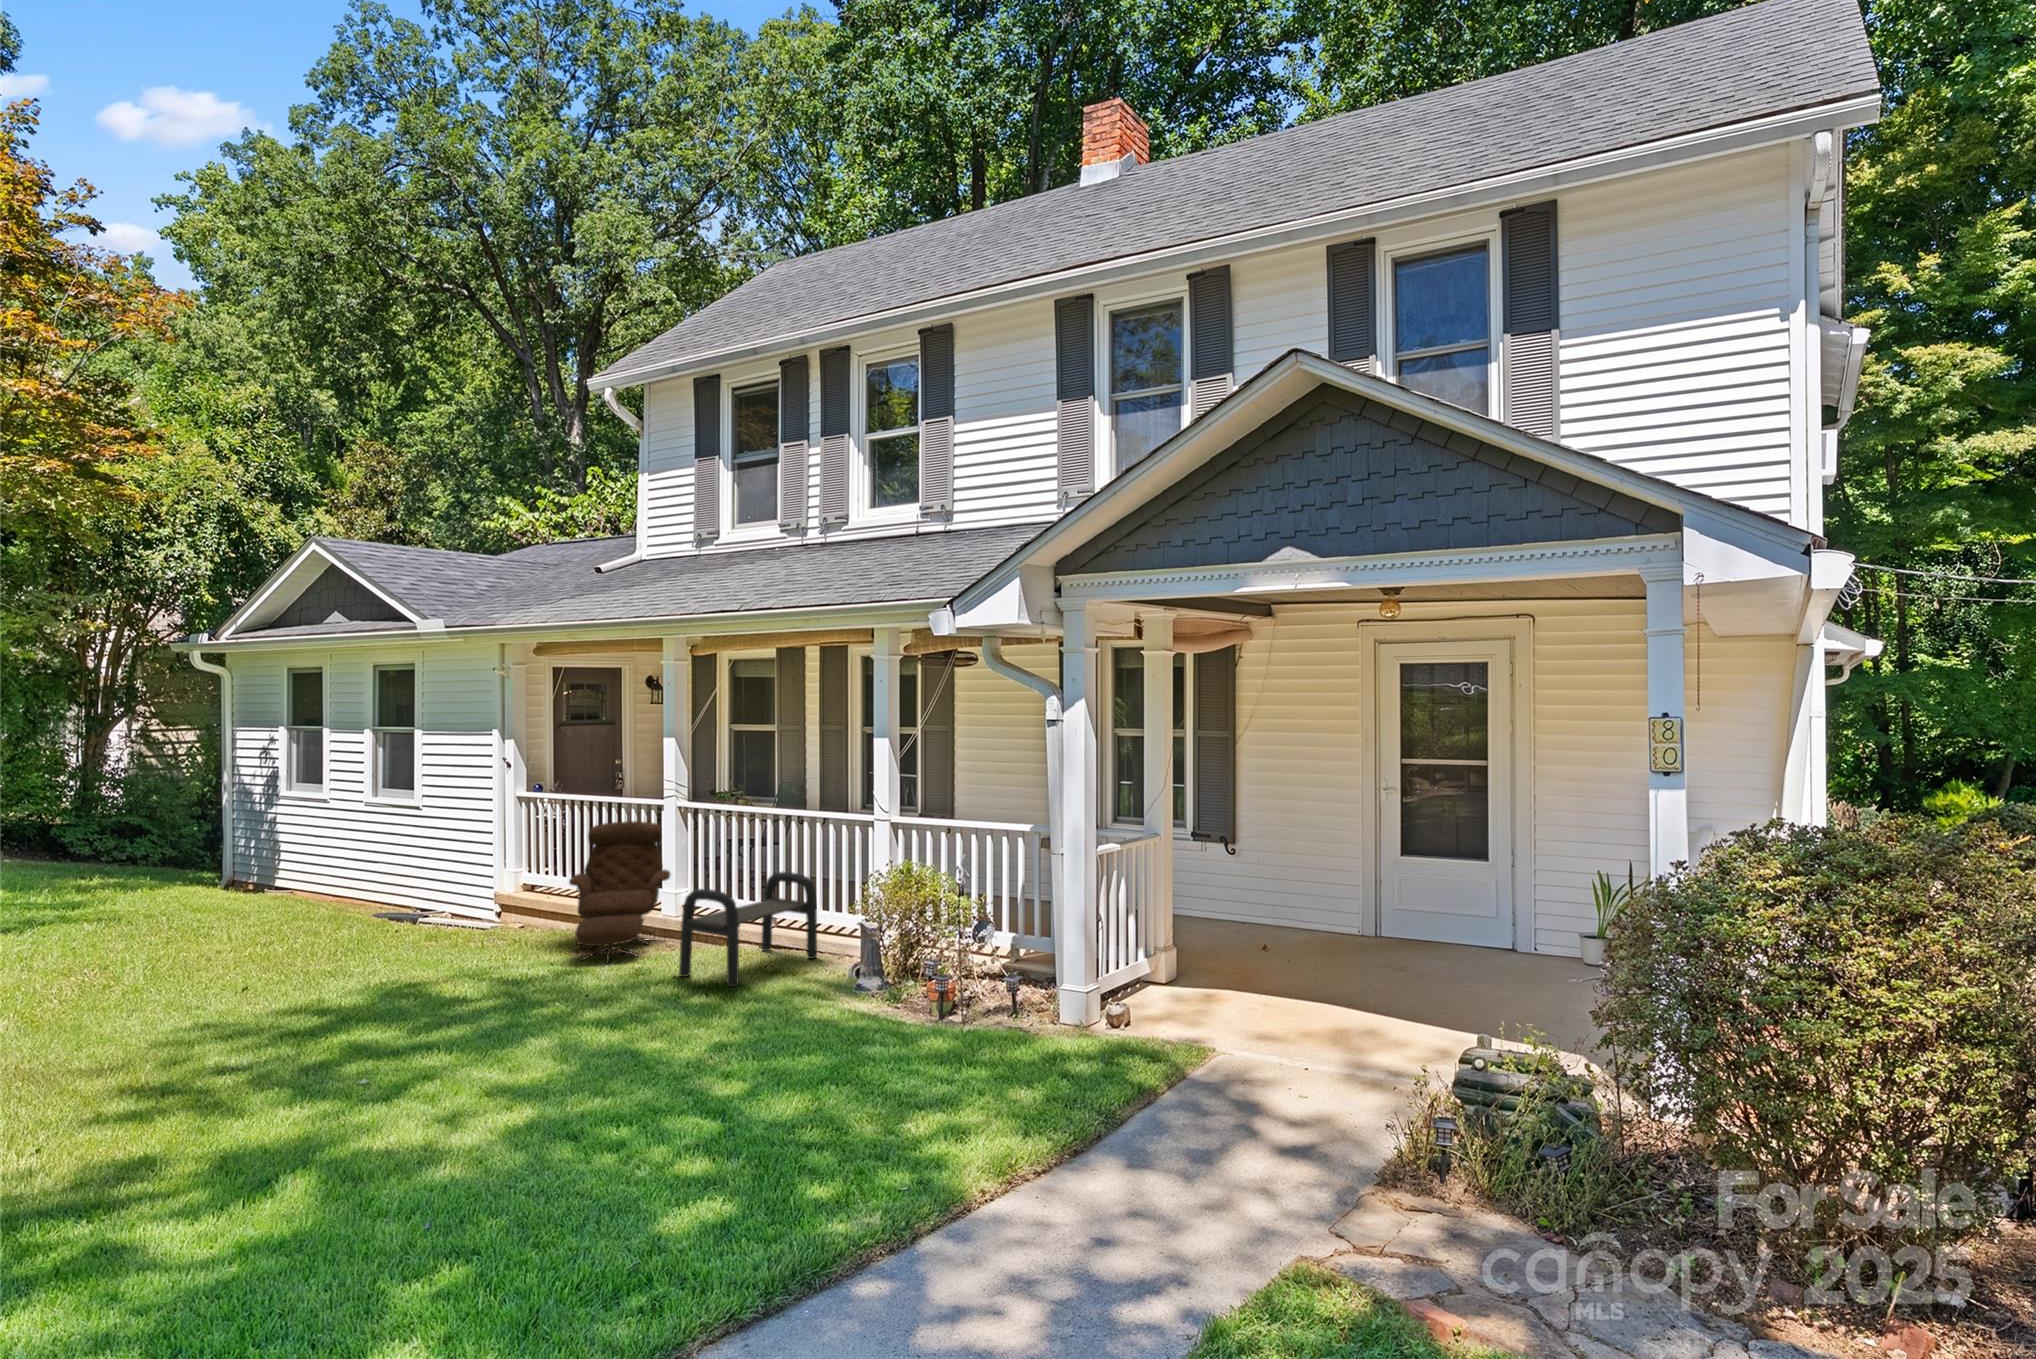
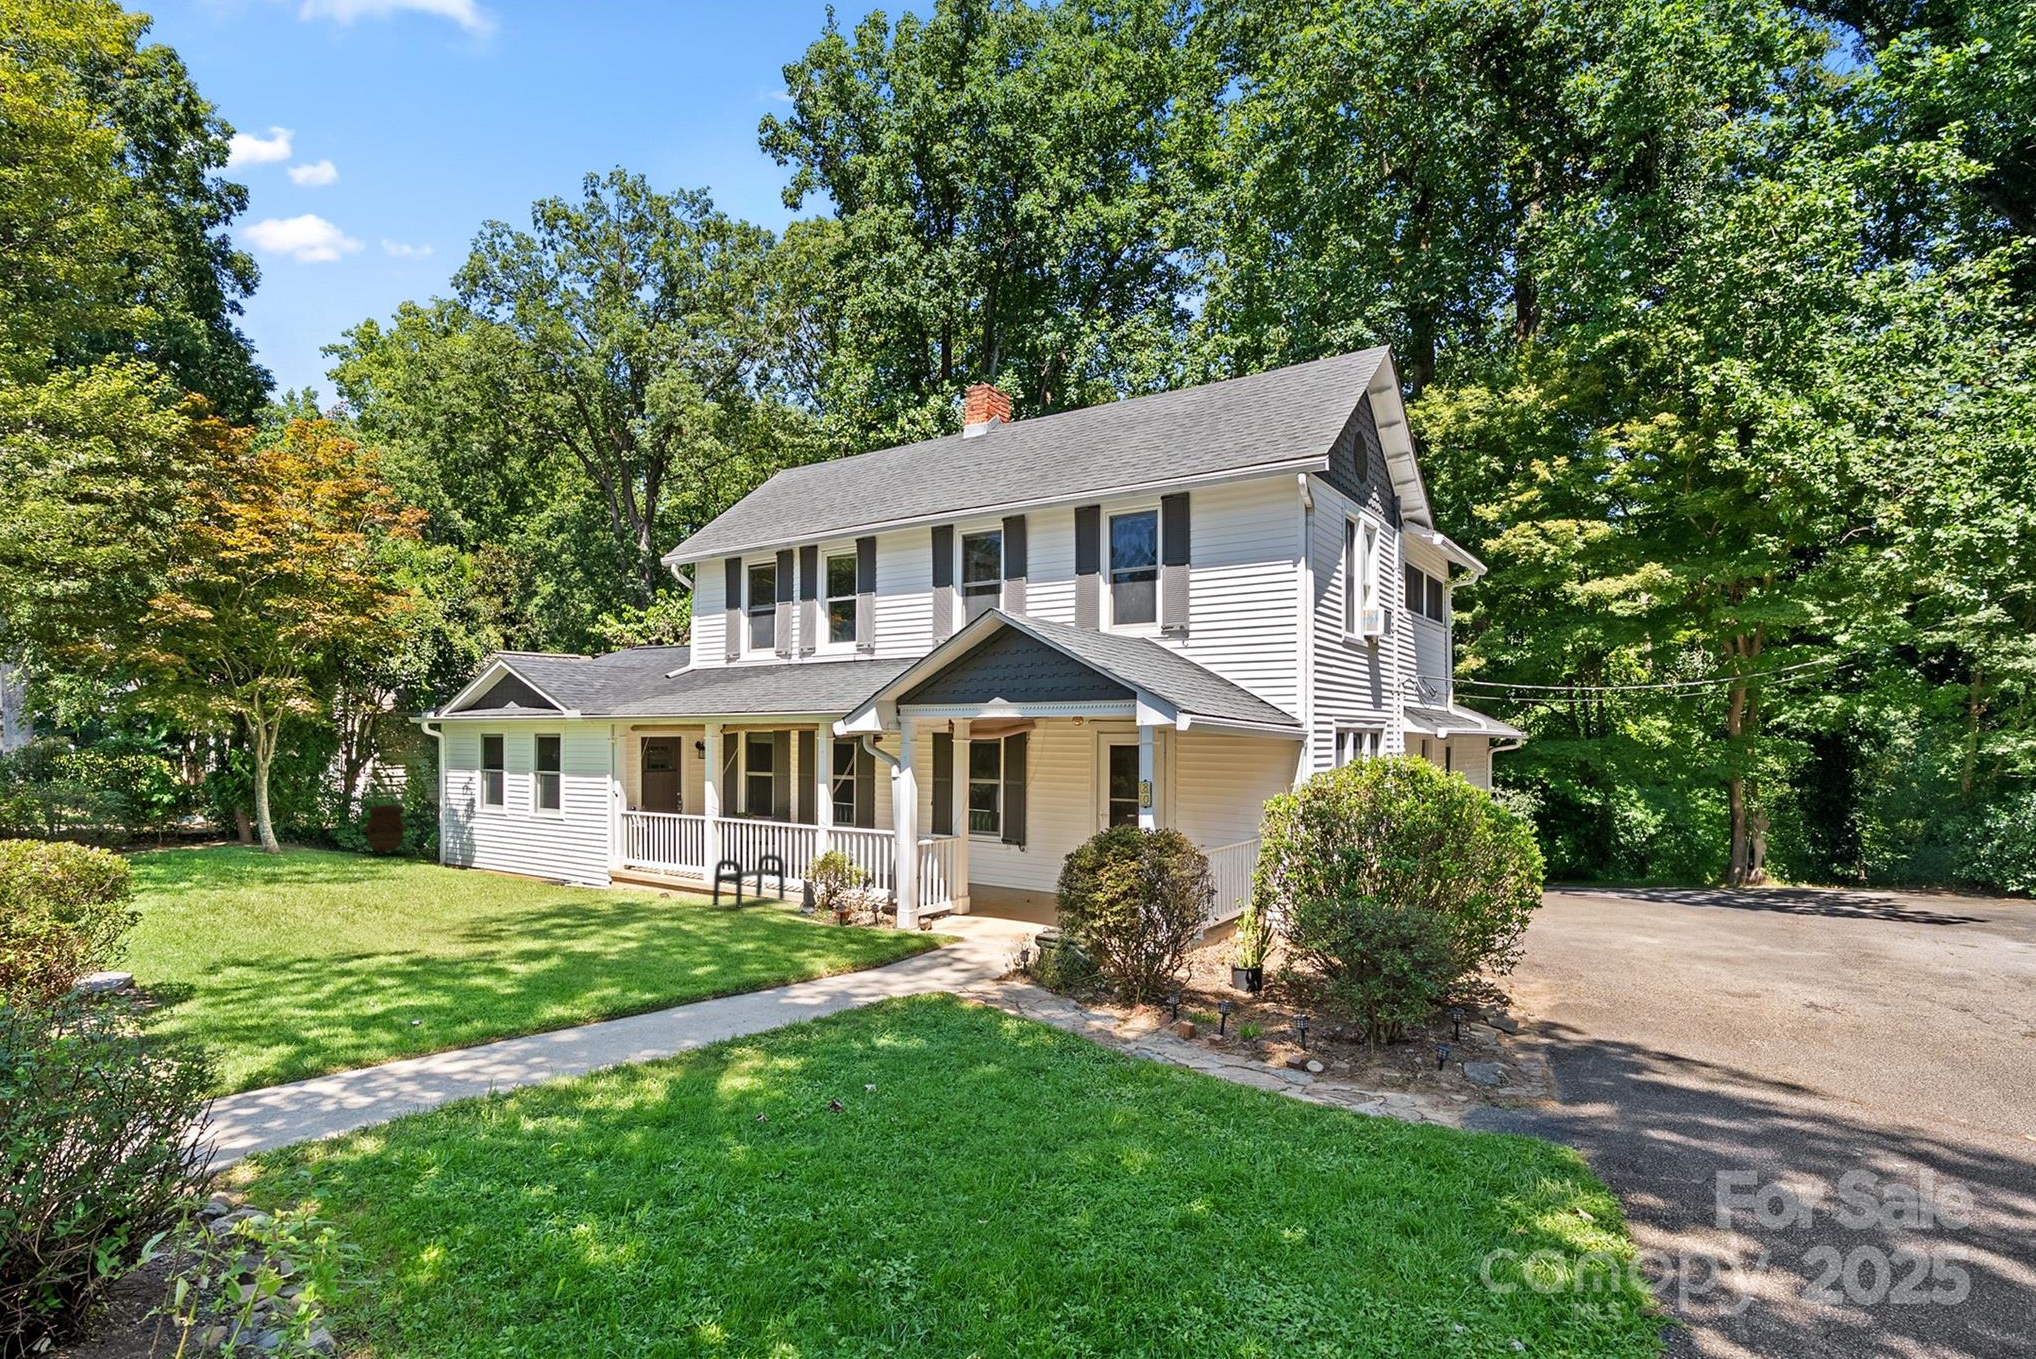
lounge chair: present [569,821,670,963] -> present [362,805,408,855]

